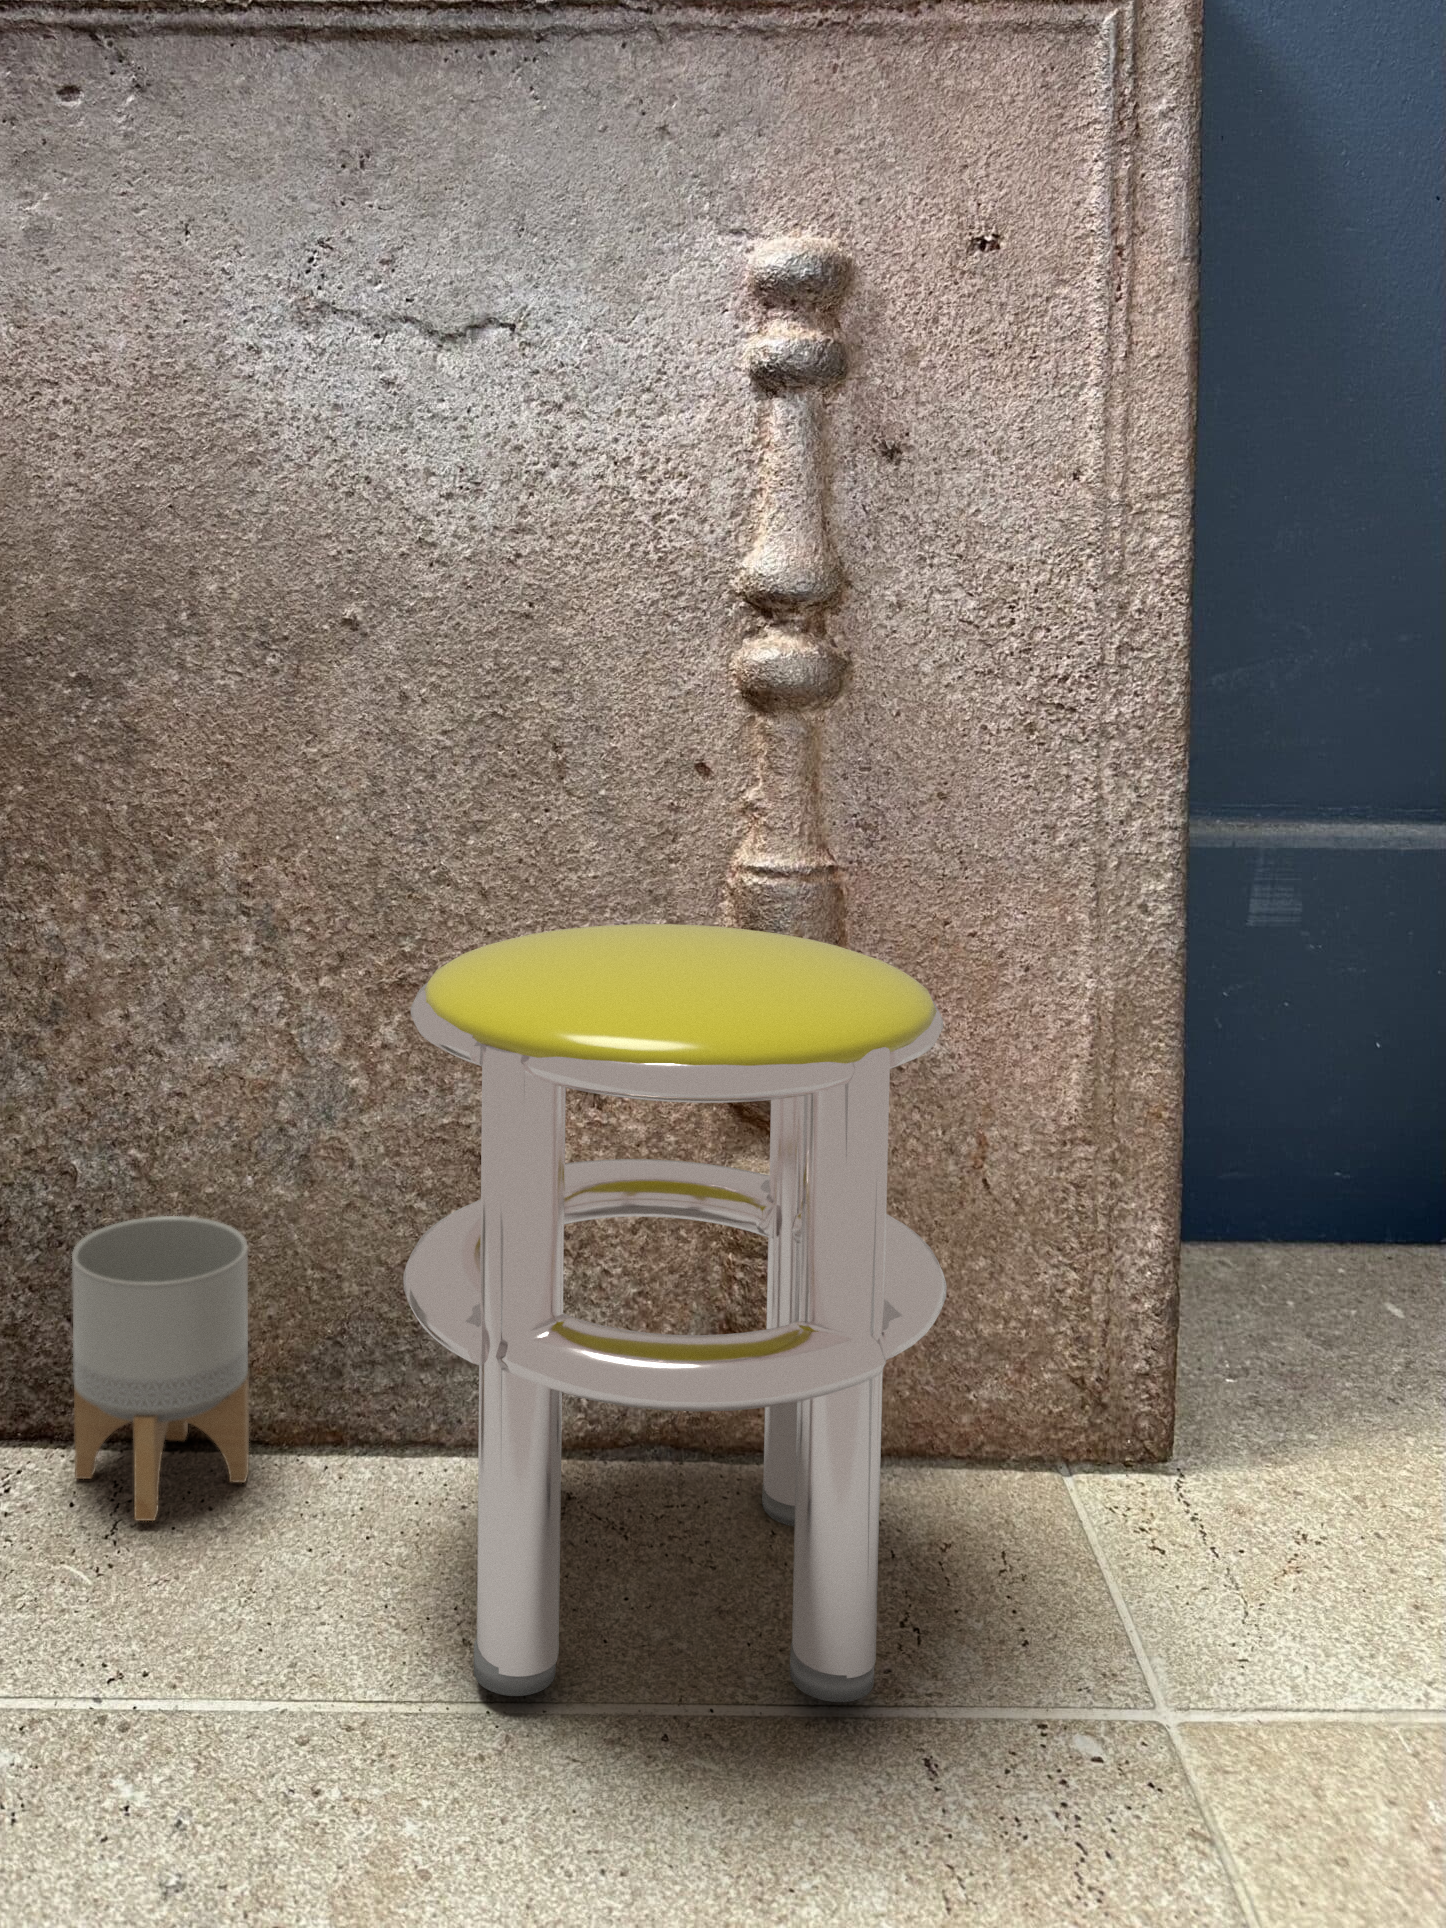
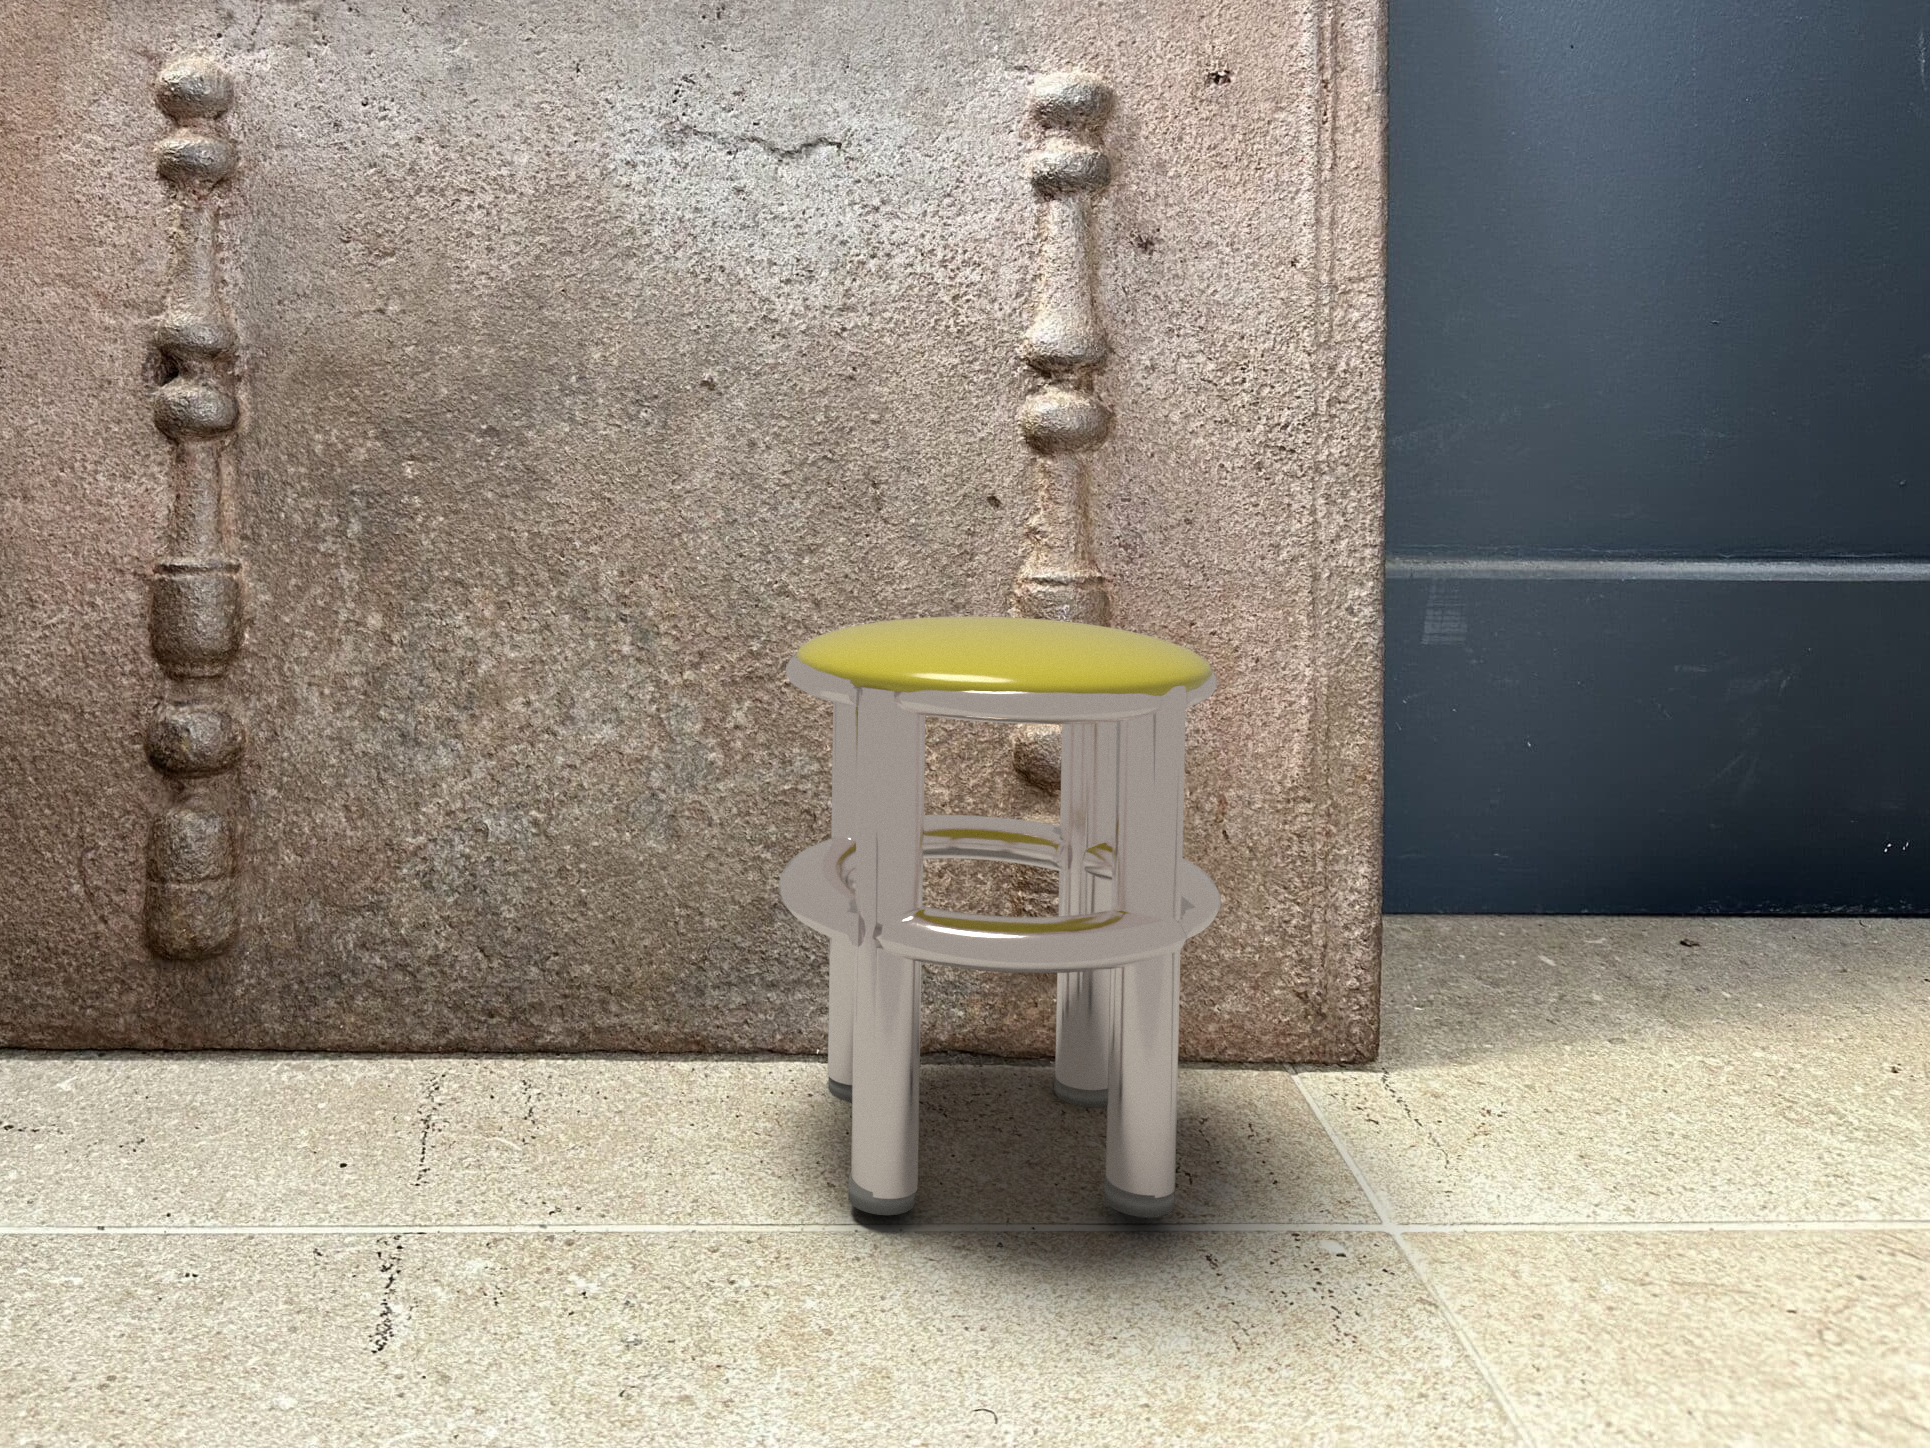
planter: present [72,1216,249,1521] -> none [492,865,634,1102]

